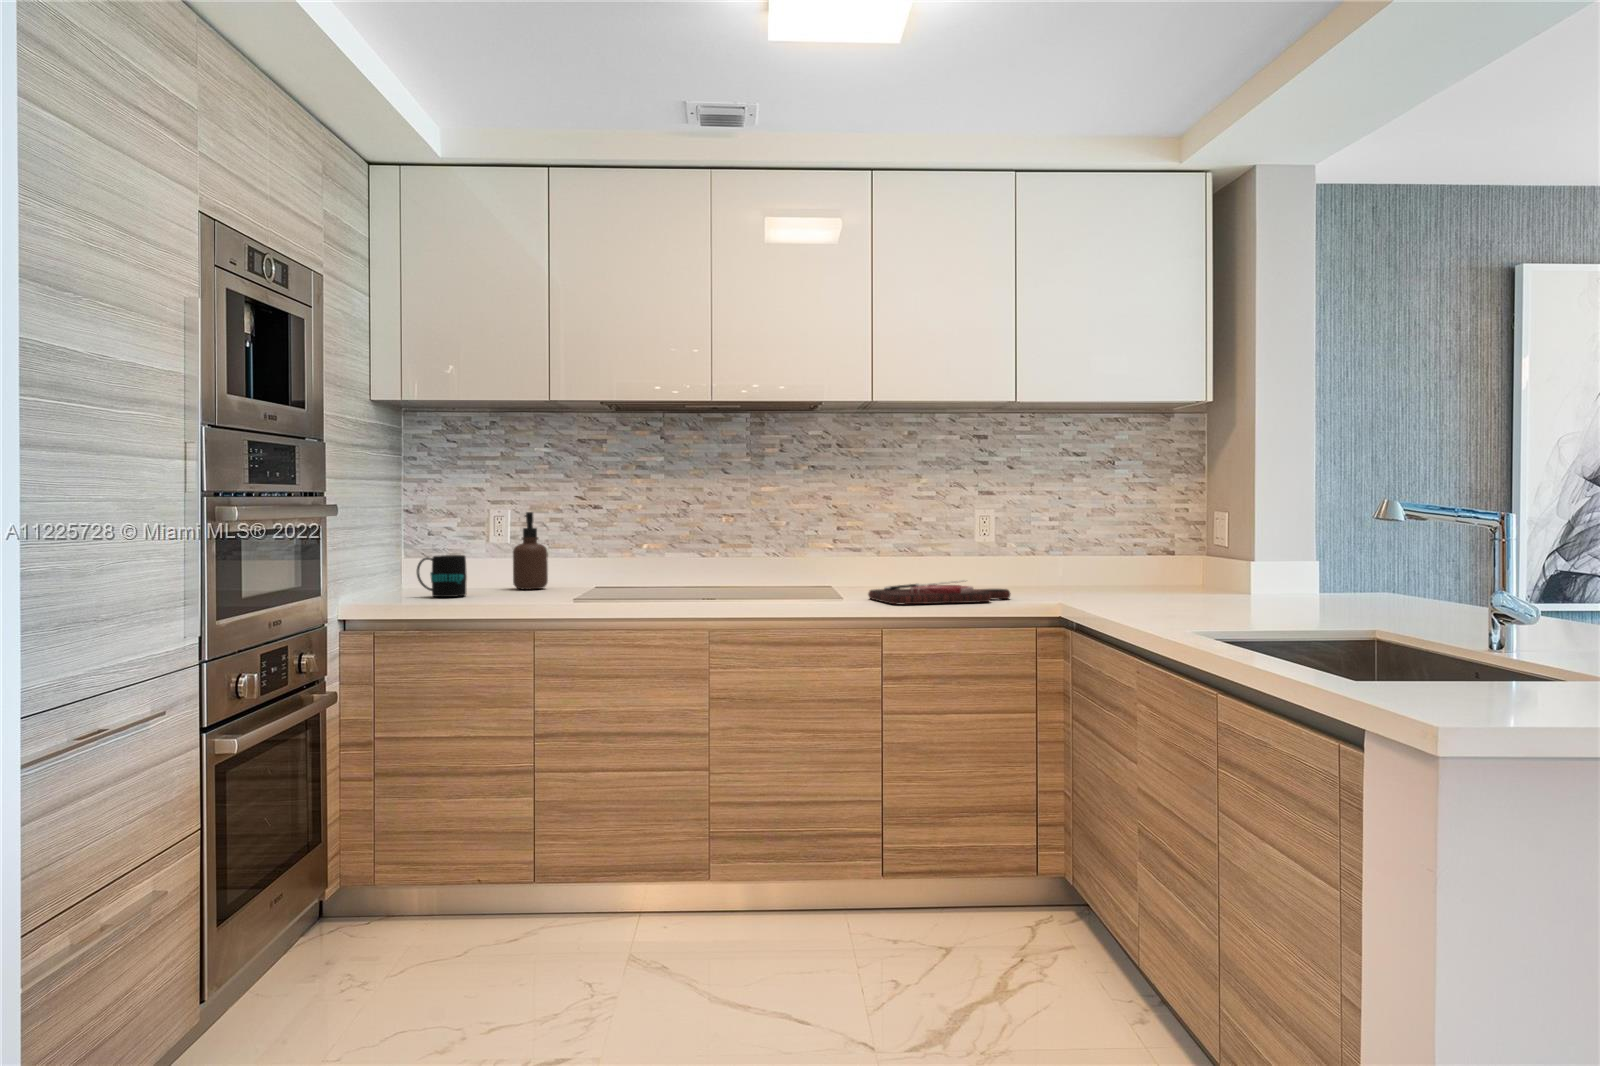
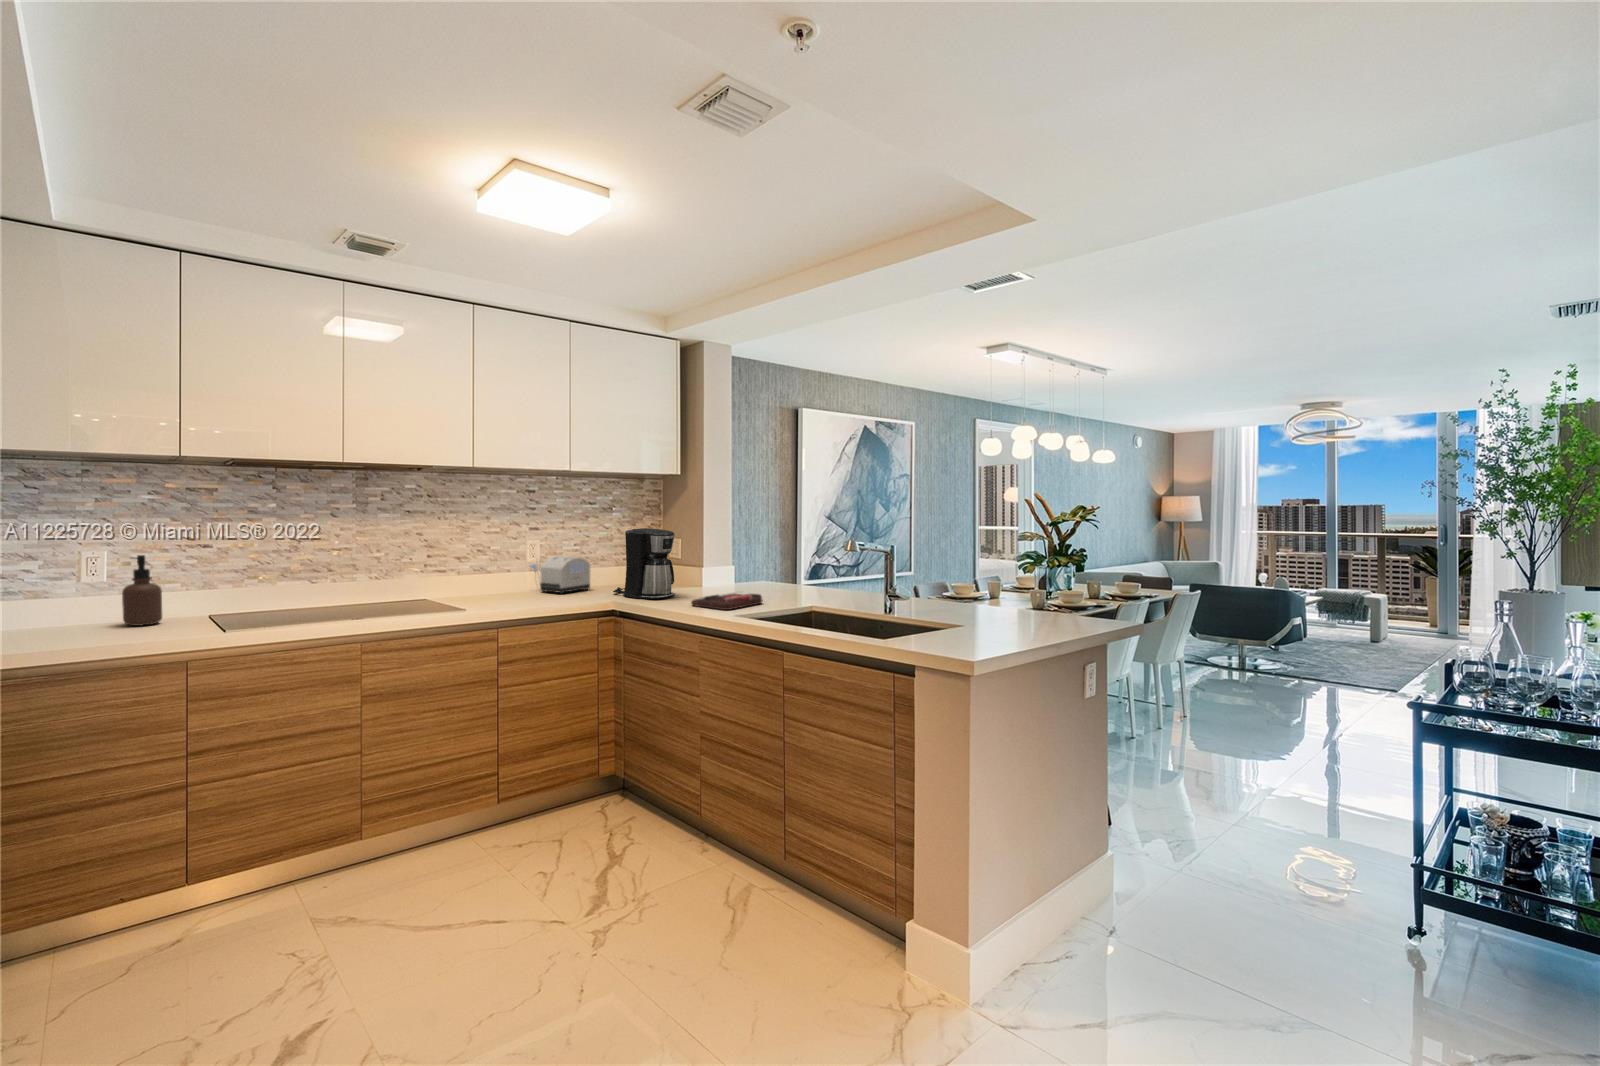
coffee maker: none [1096,483,1202,600] -> present [613,528,675,599]
toaster: none [980,535,1069,589] -> present [529,556,590,594]
mug: present [417,555,467,597] -> none [40,603,101,644]
cutting board: present [868,581,1011,605] -> present [691,591,762,610]

